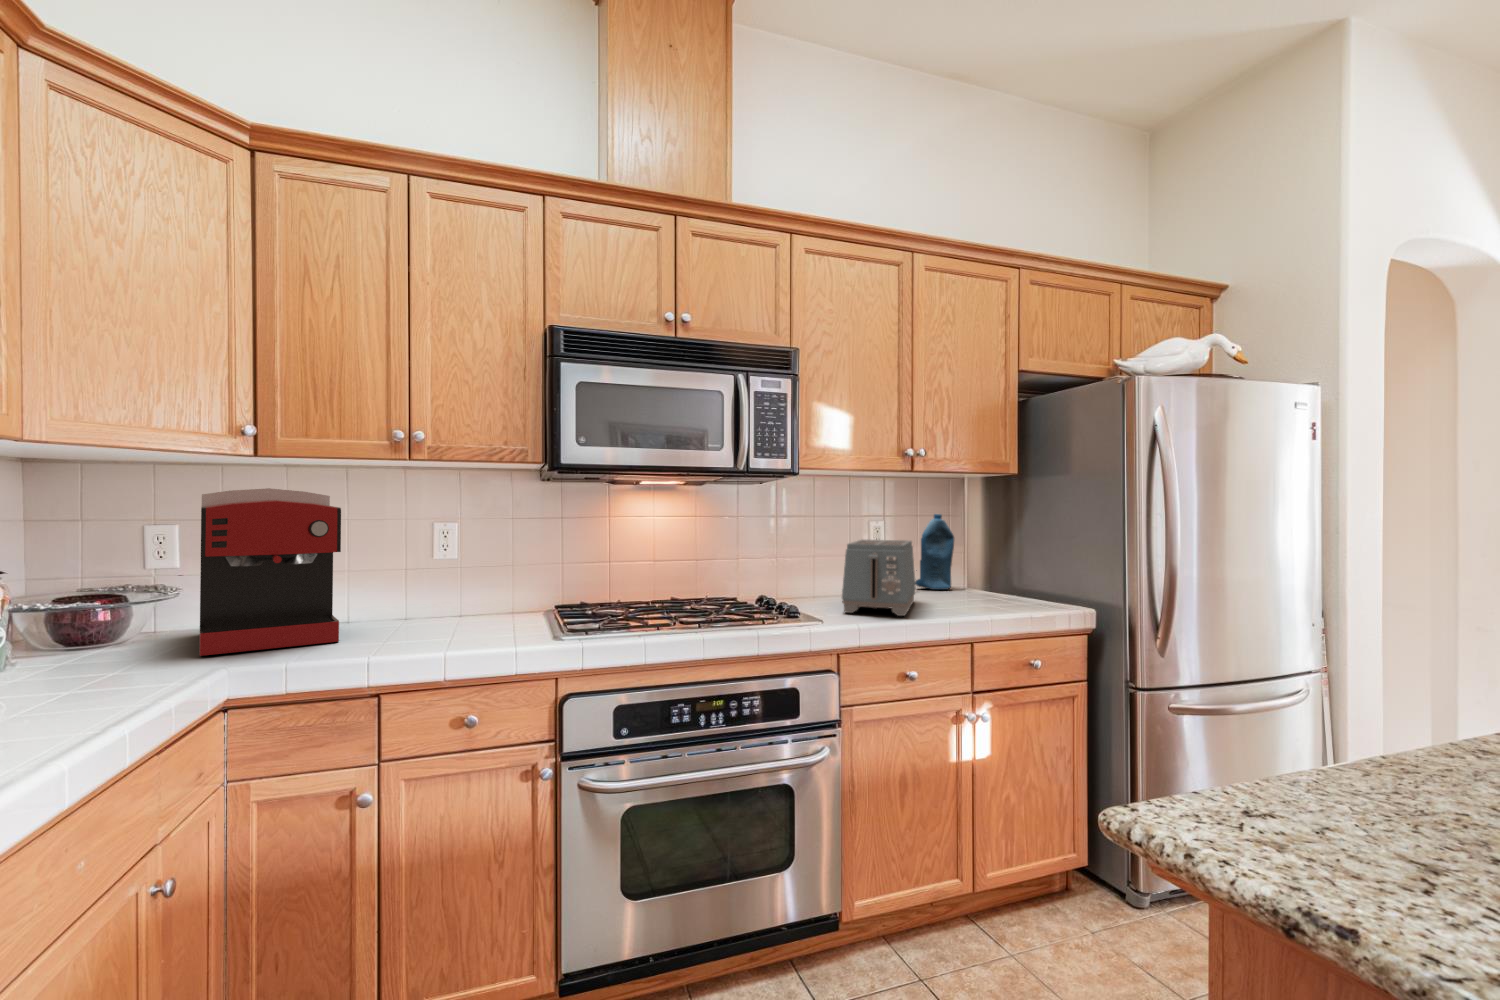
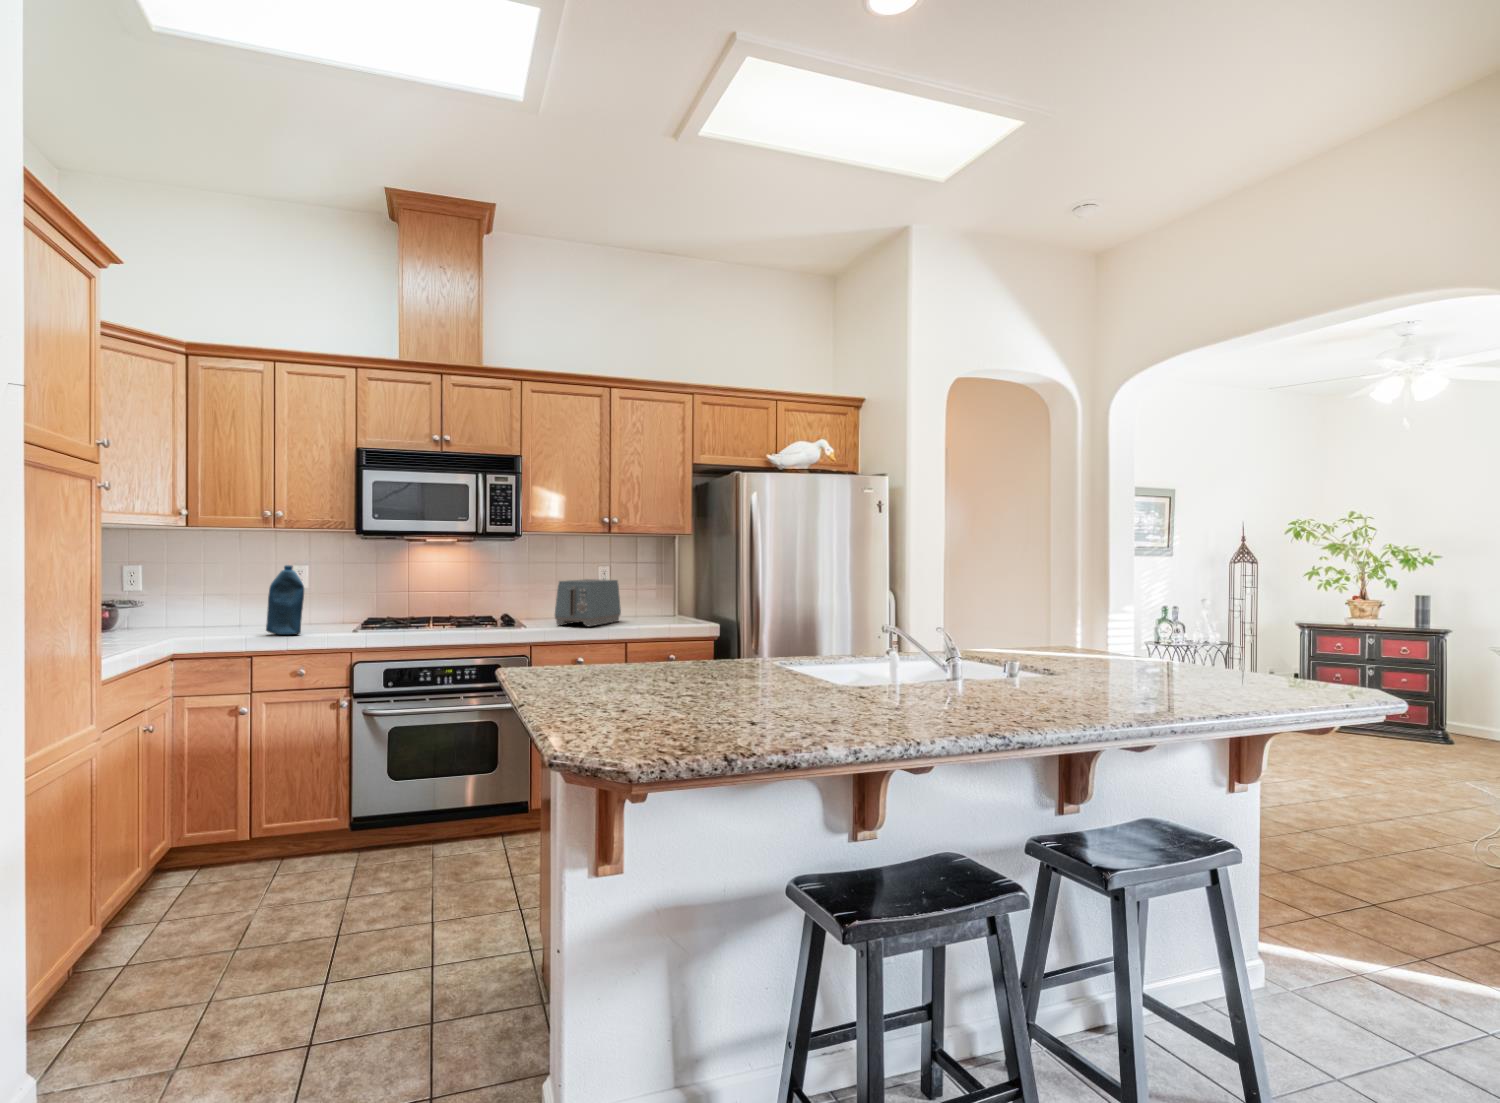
coffee maker: present [199,488,341,656] -> none [148,546,230,636]
bottle: present [915,514,954,590] -> present [266,565,304,635]

